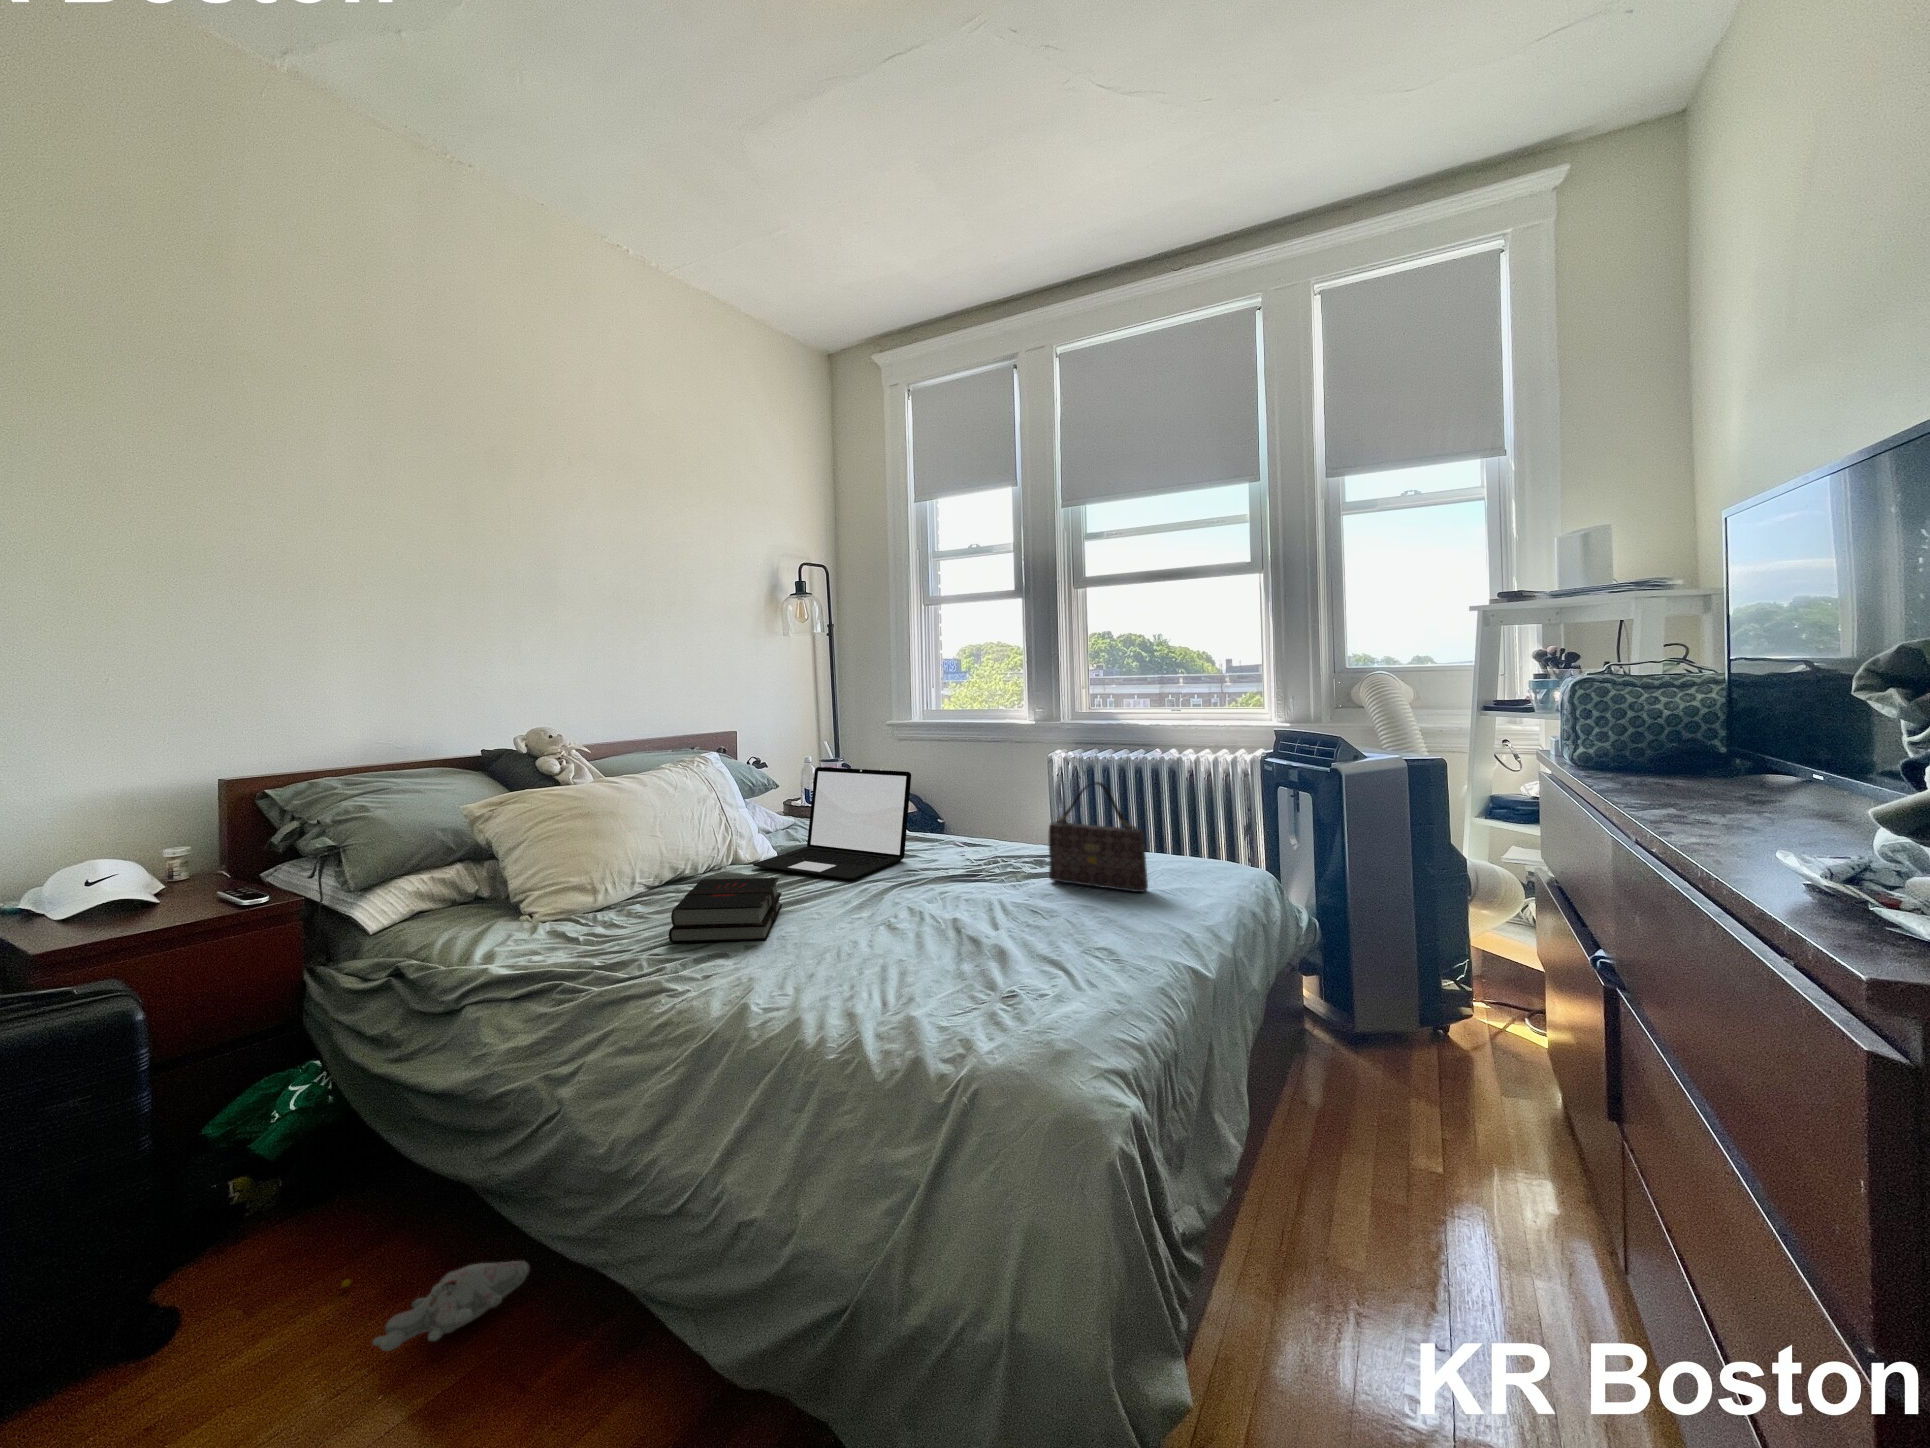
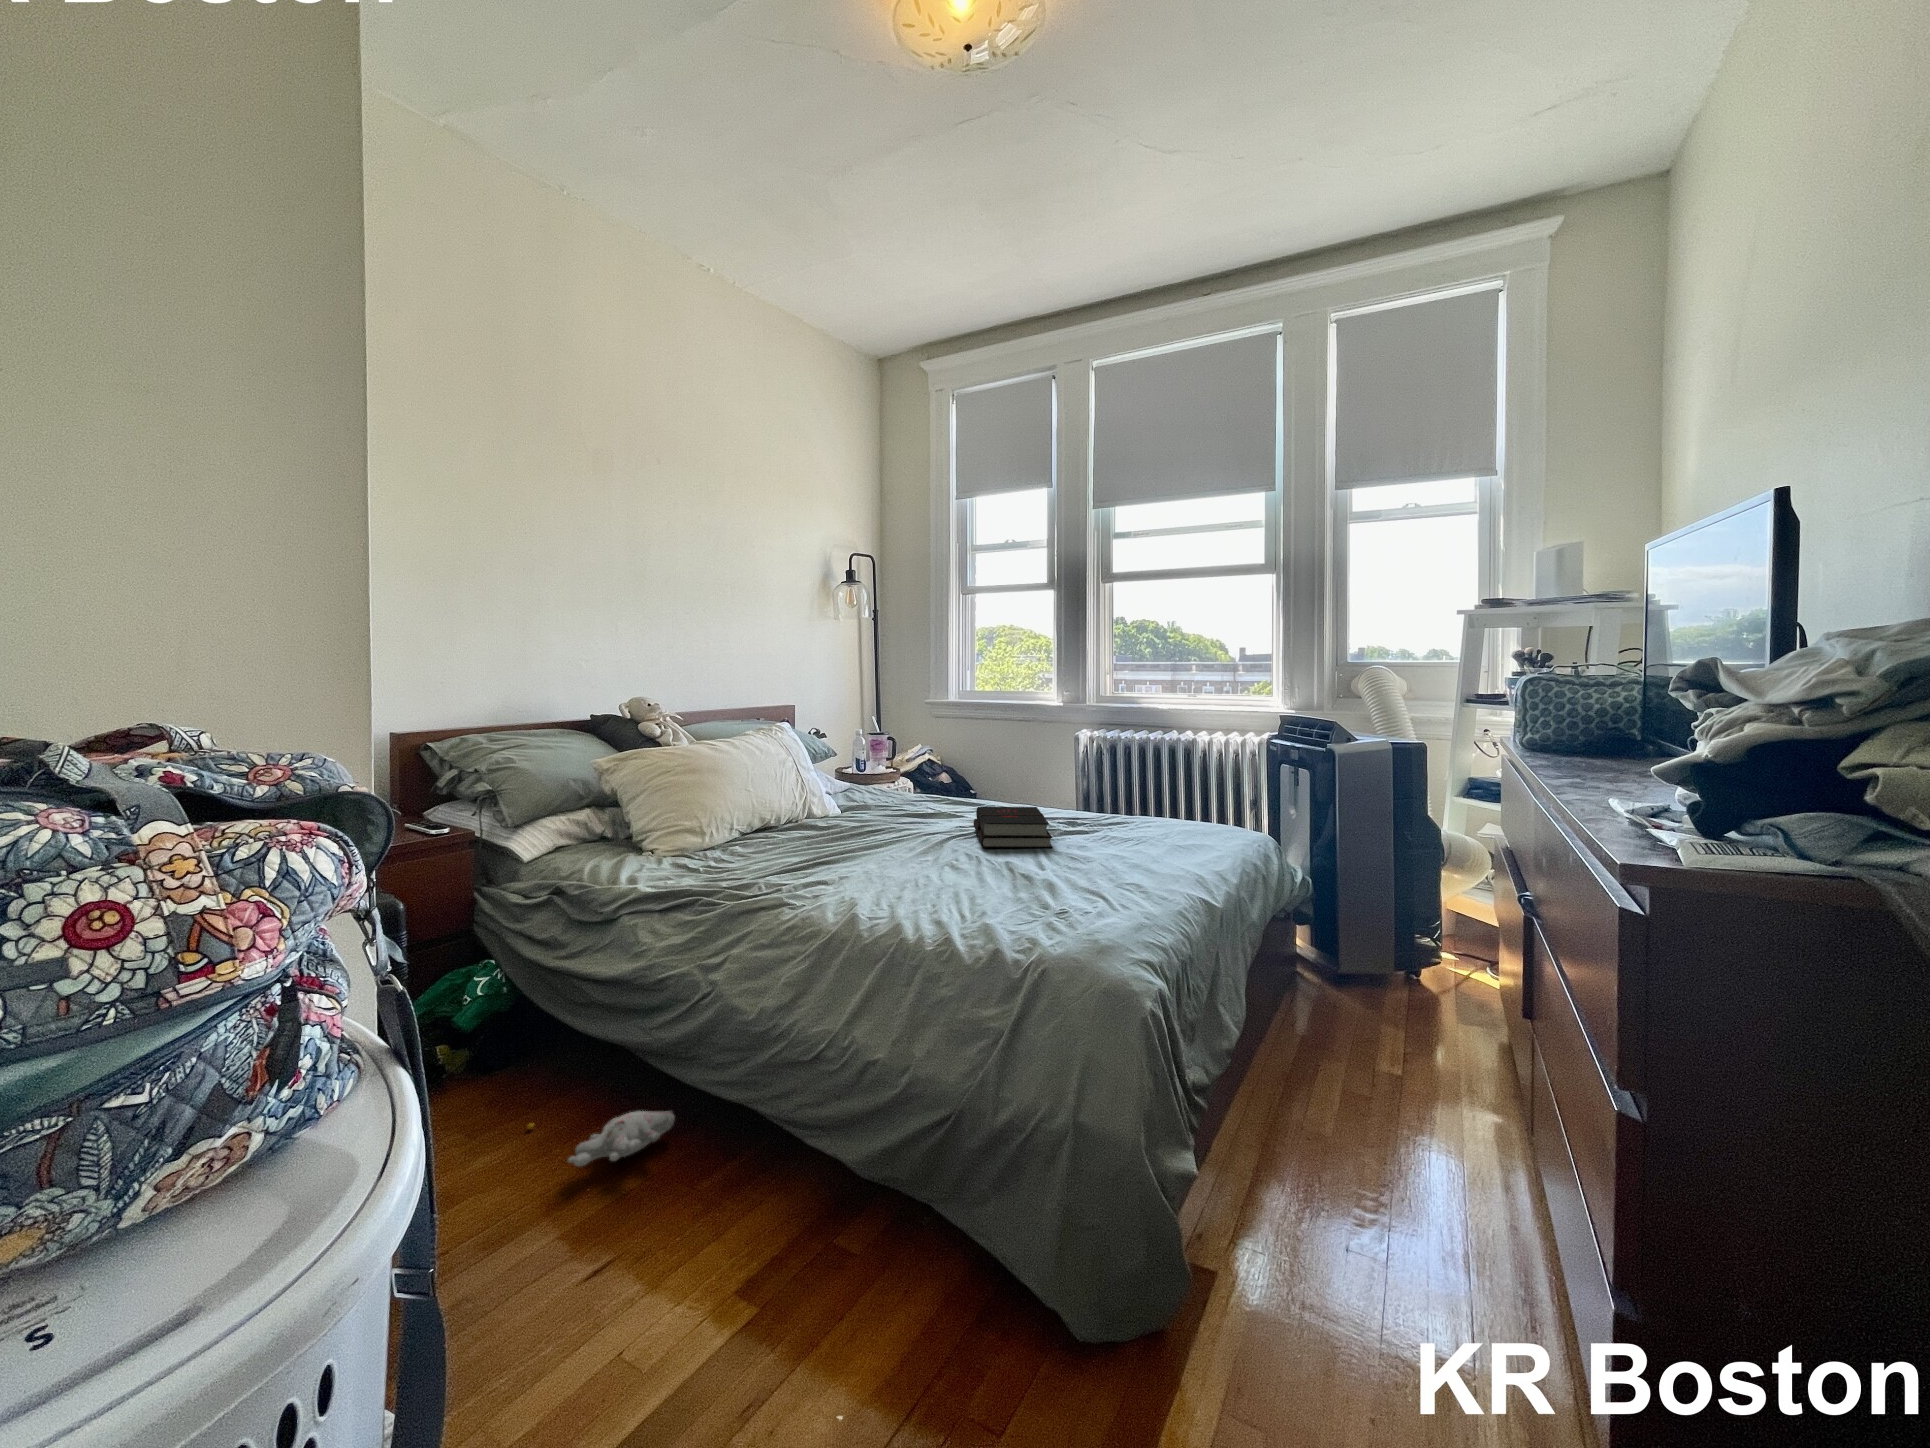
laptop: present [753,767,911,879] -> none [827,737,963,831]
handbag: present [1049,782,1148,892] -> none [1082,753,1166,845]
hardback book: present [669,878,782,942] -> present [973,807,1053,848]

